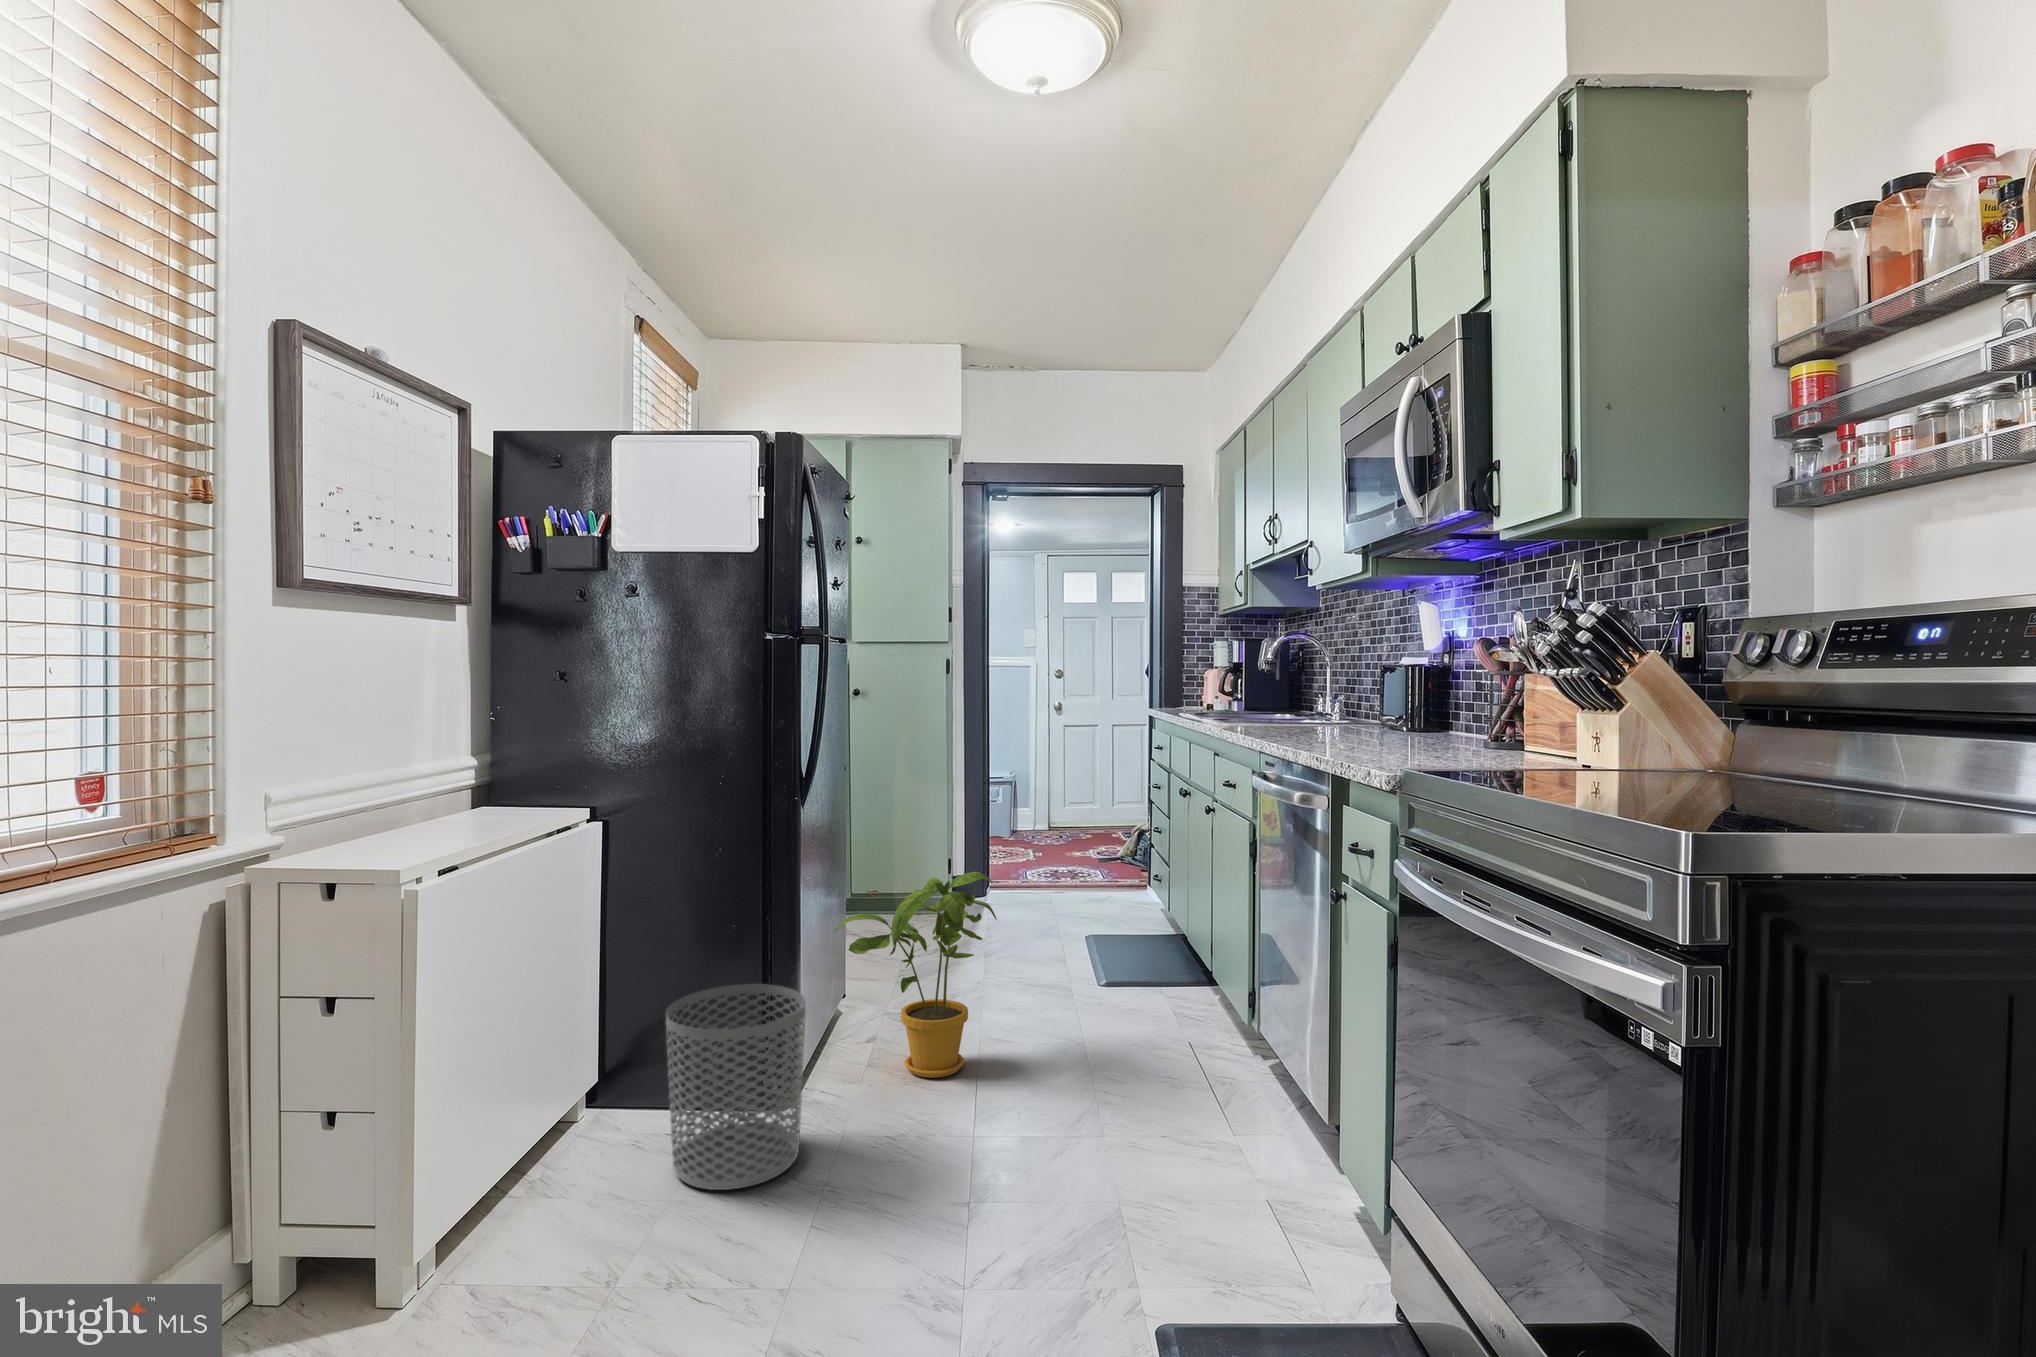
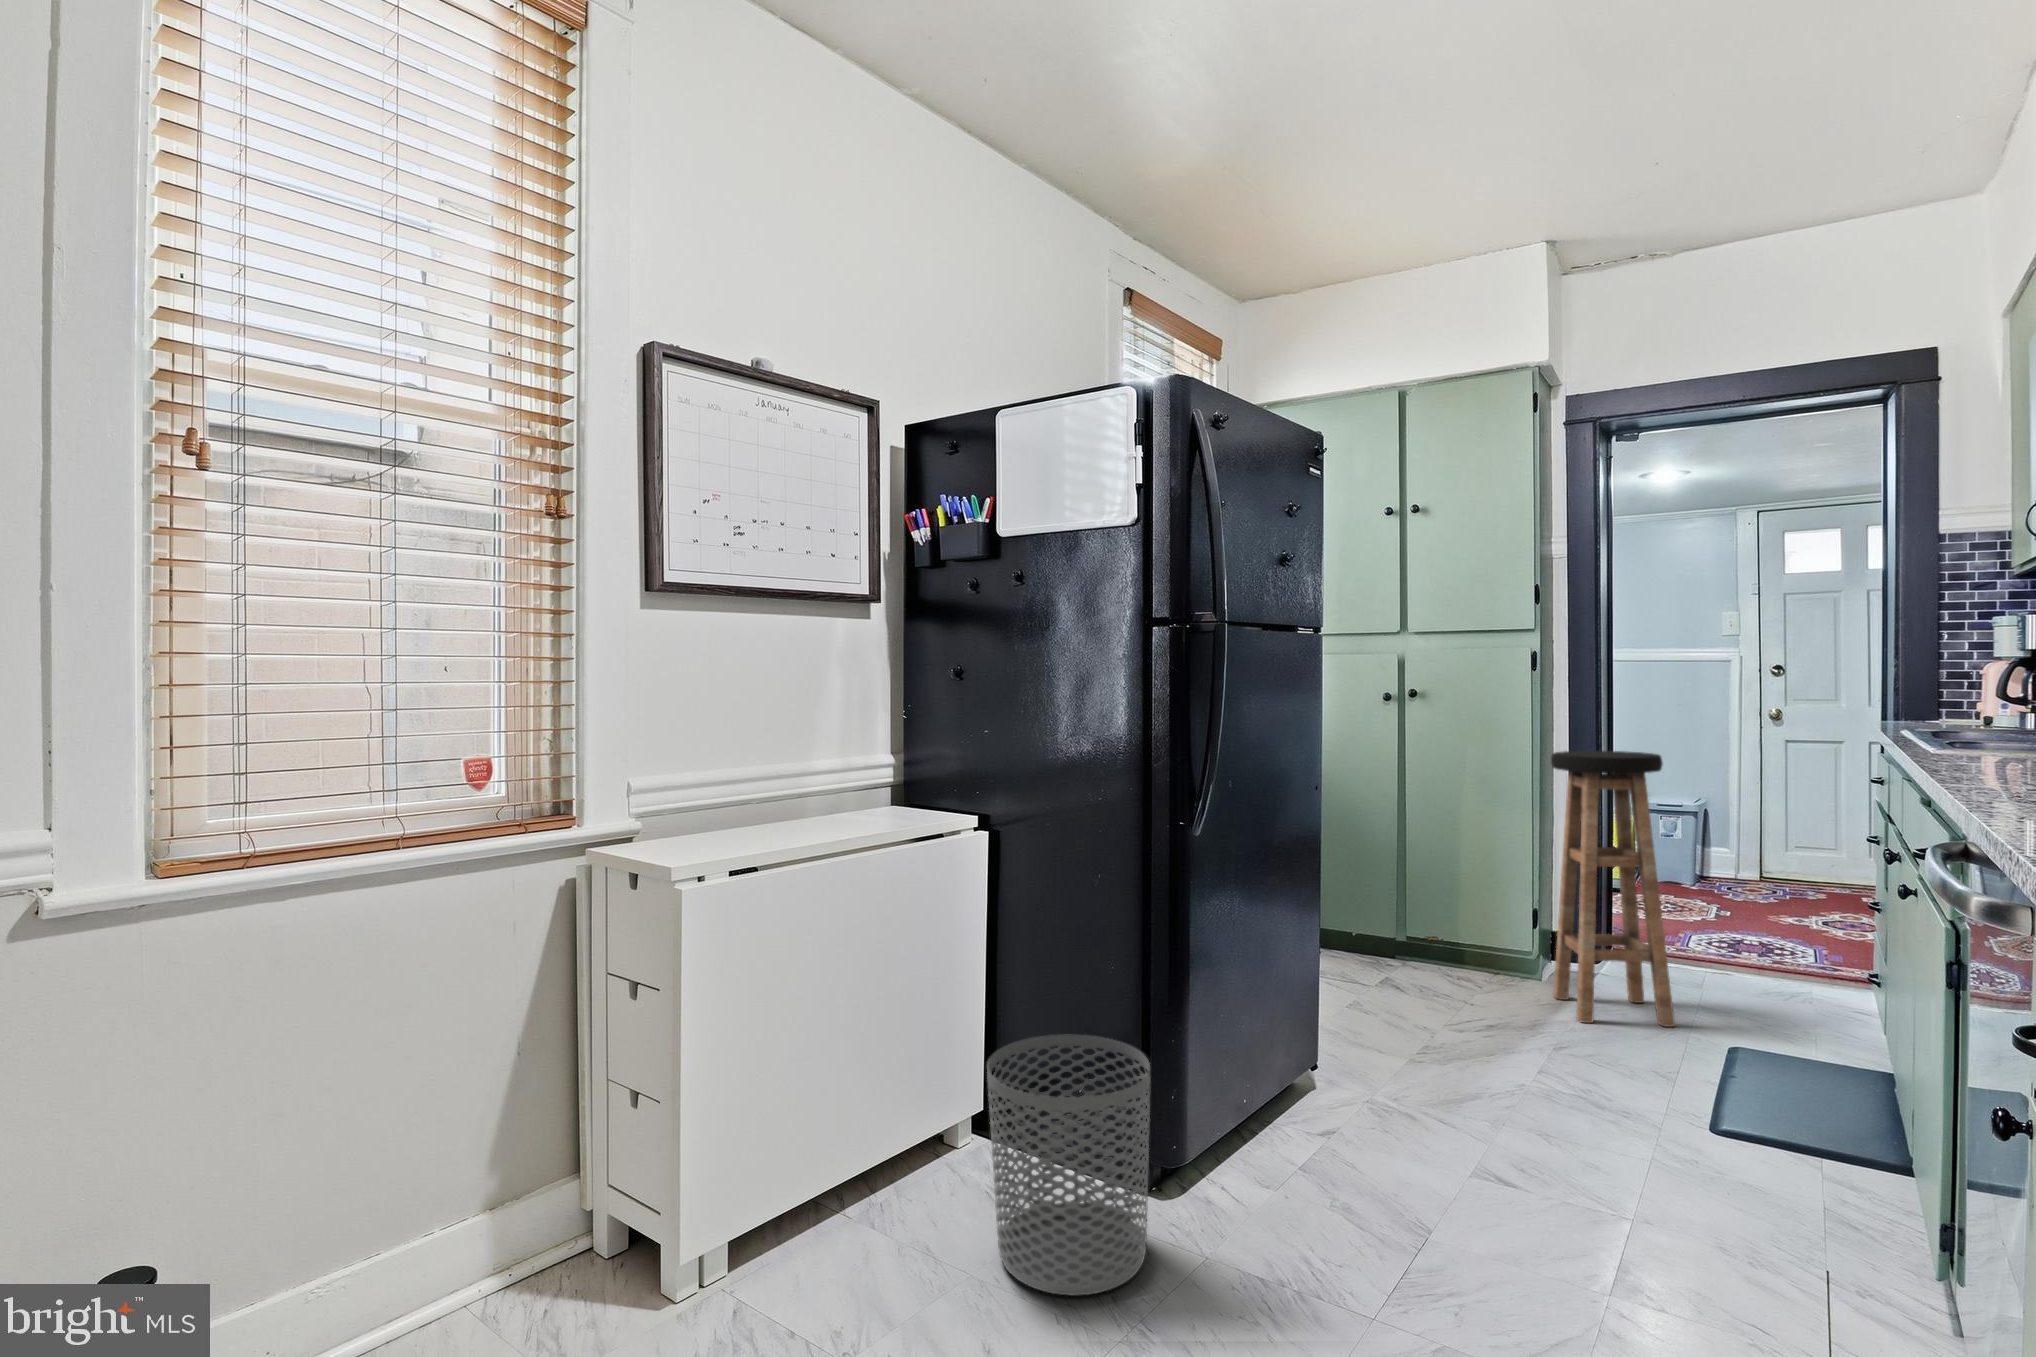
bar stool: none [966,739,1045,936] -> present [1551,751,1675,1027]
house plant: present [834,872,997,1078] -> none [1252,938,1489,1220]

